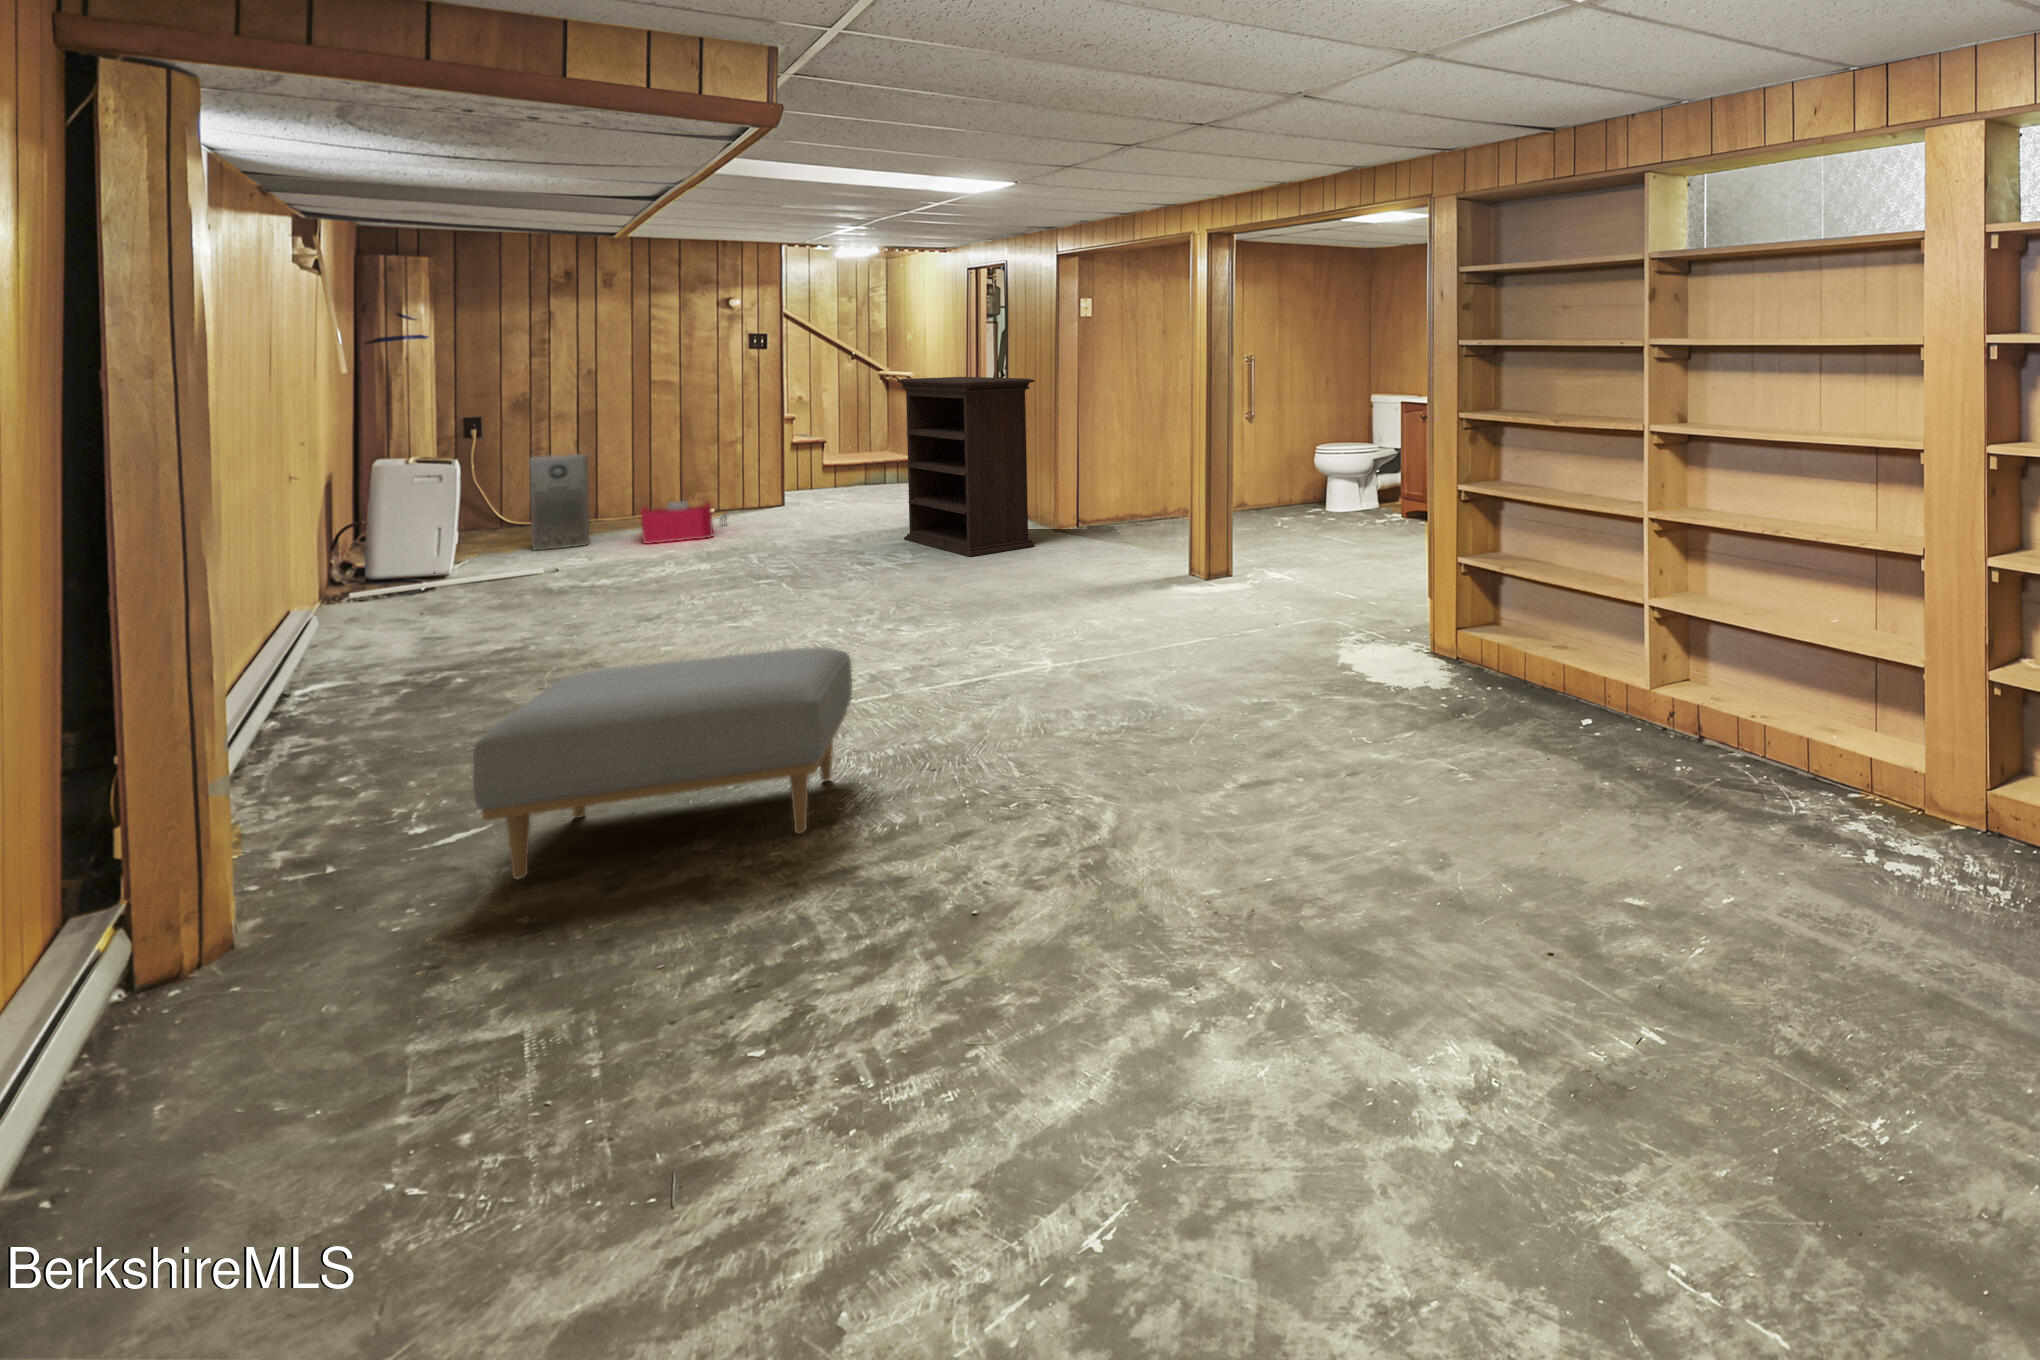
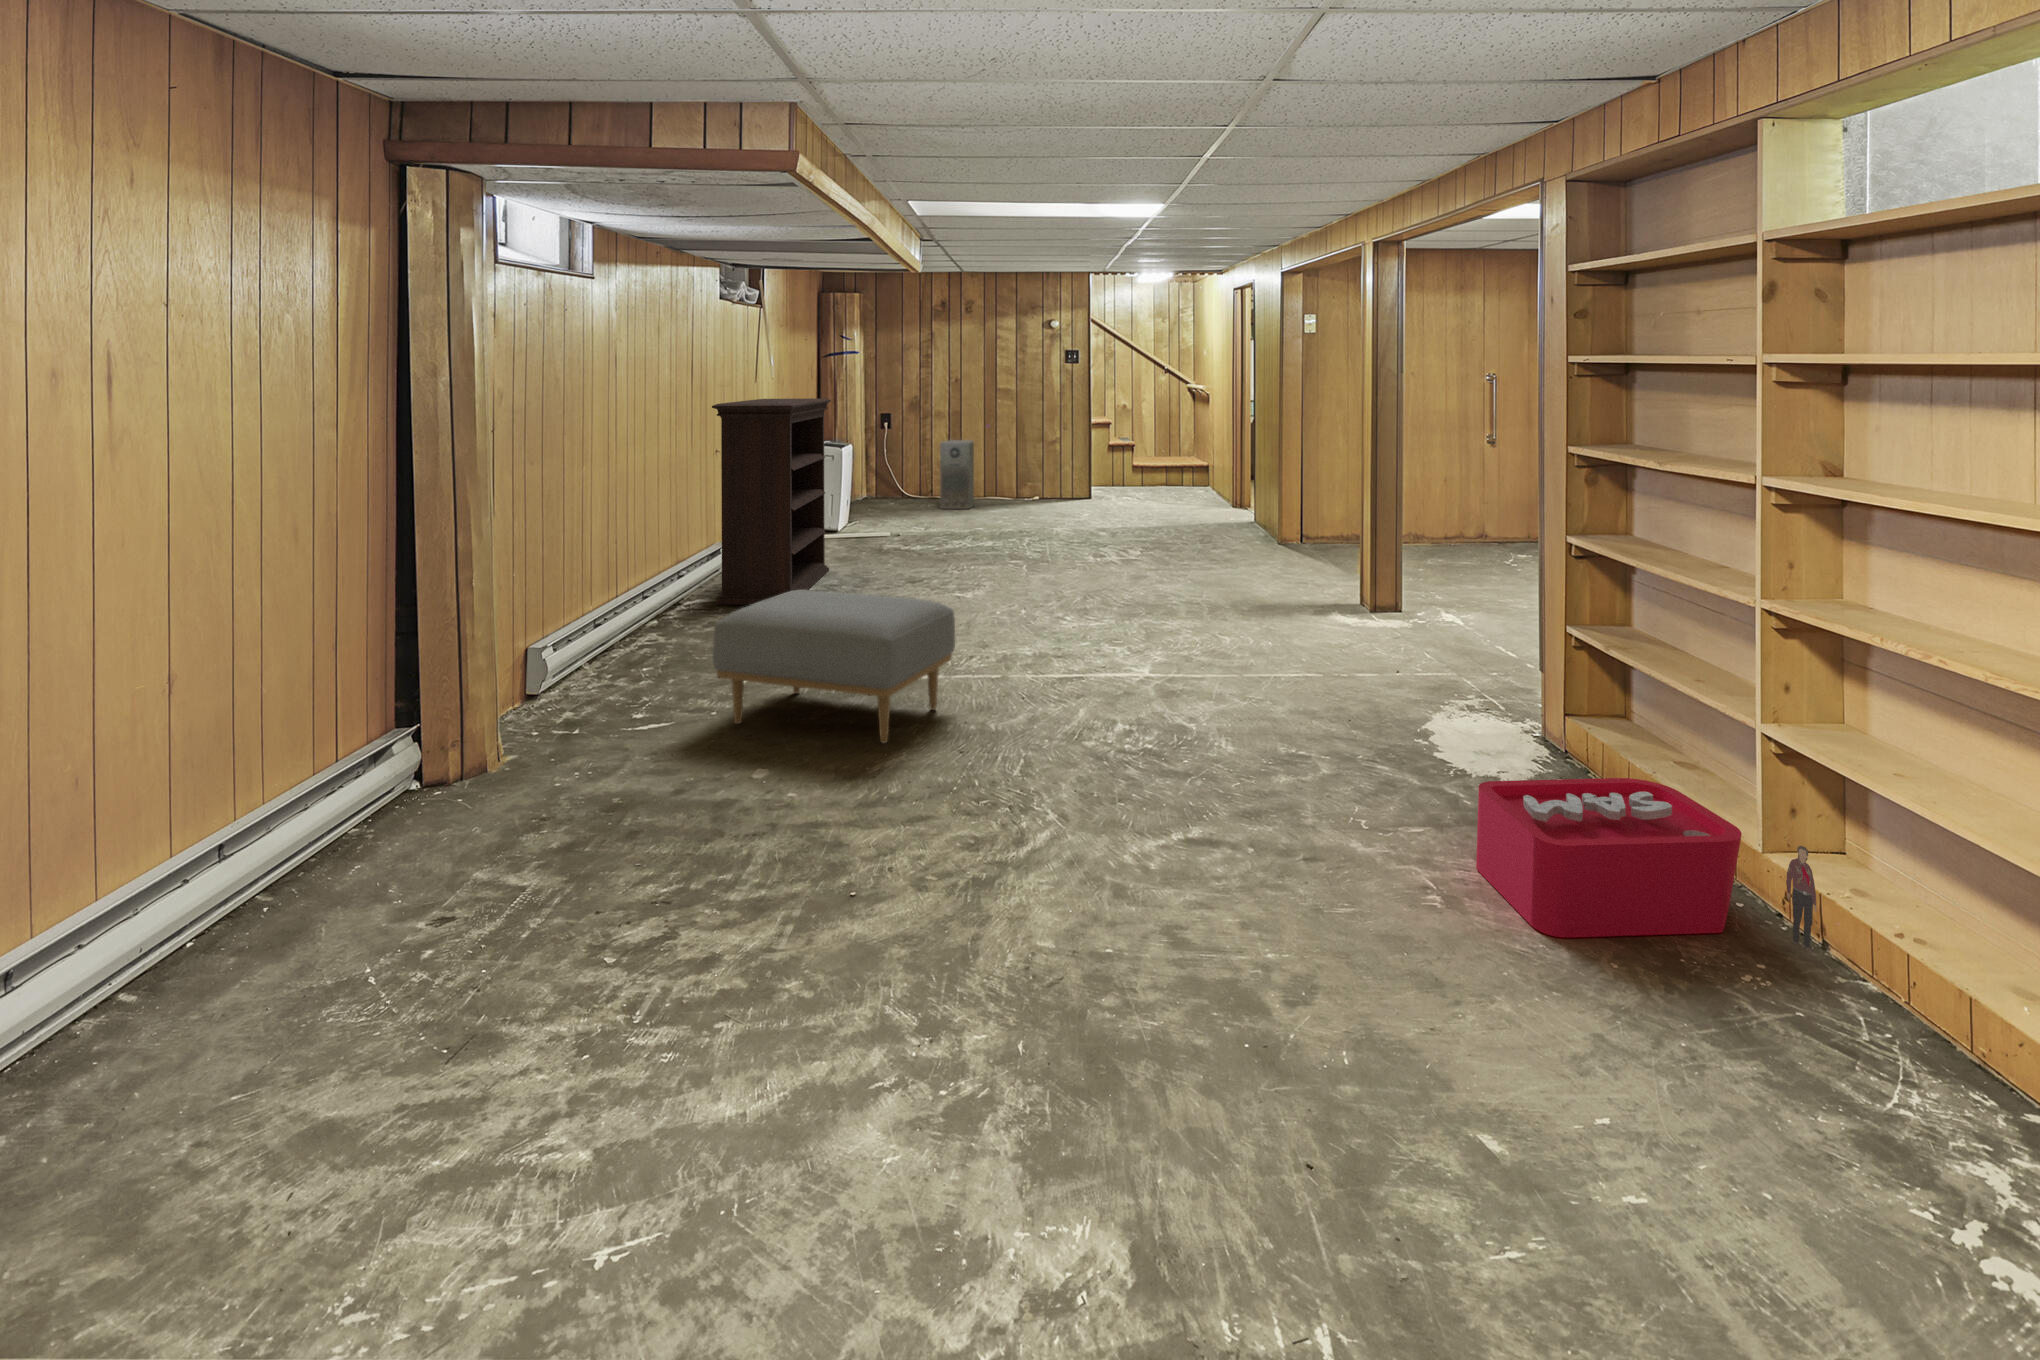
bookshelf: present [897,377,1035,557] -> present [712,398,831,605]
storage bin: present [641,501,726,544] -> present [1476,778,1817,953]

